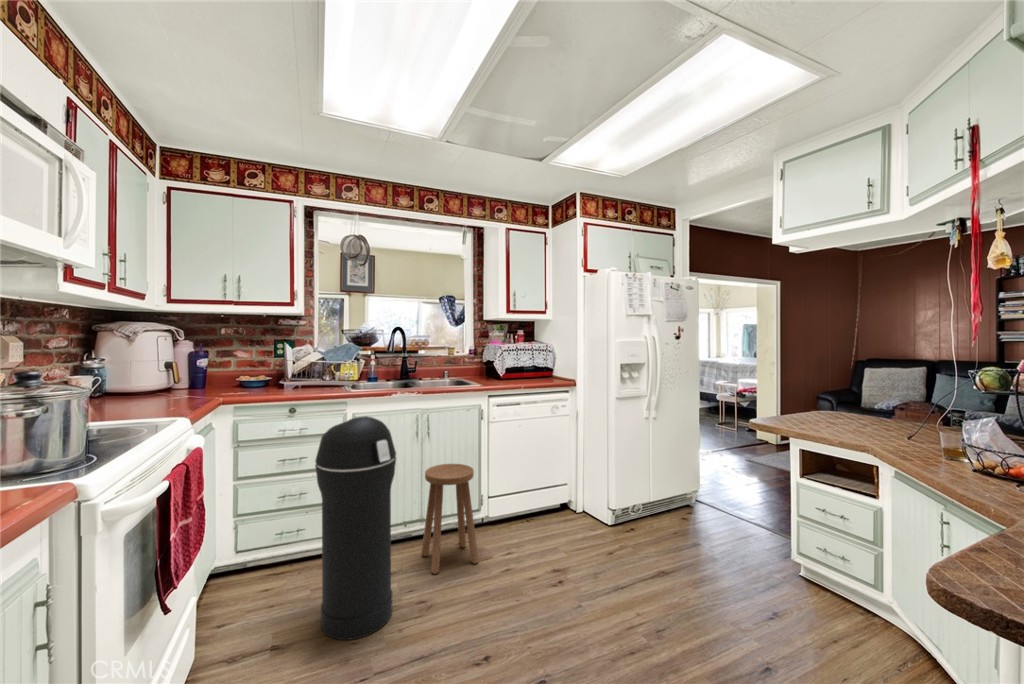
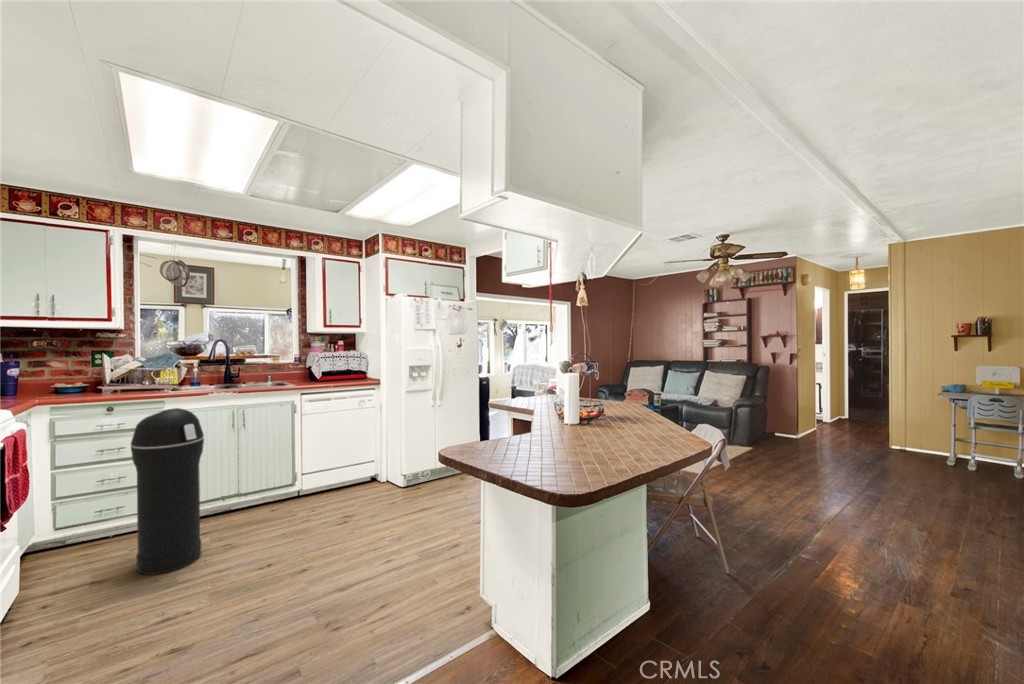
stool: present [422,464,479,574] -> none [235,447,284,531]

